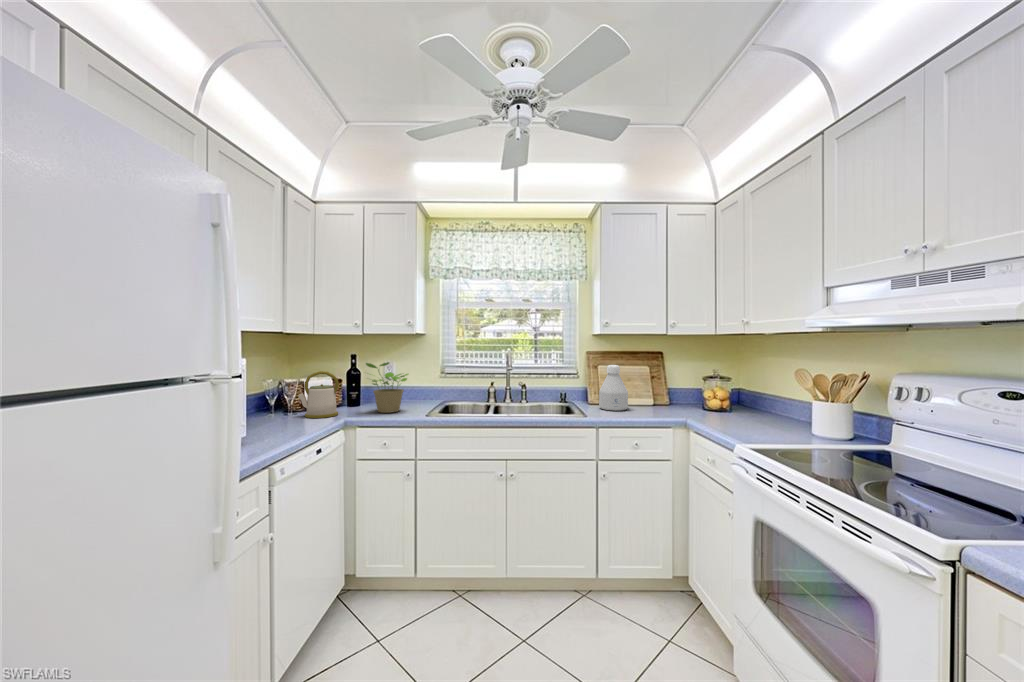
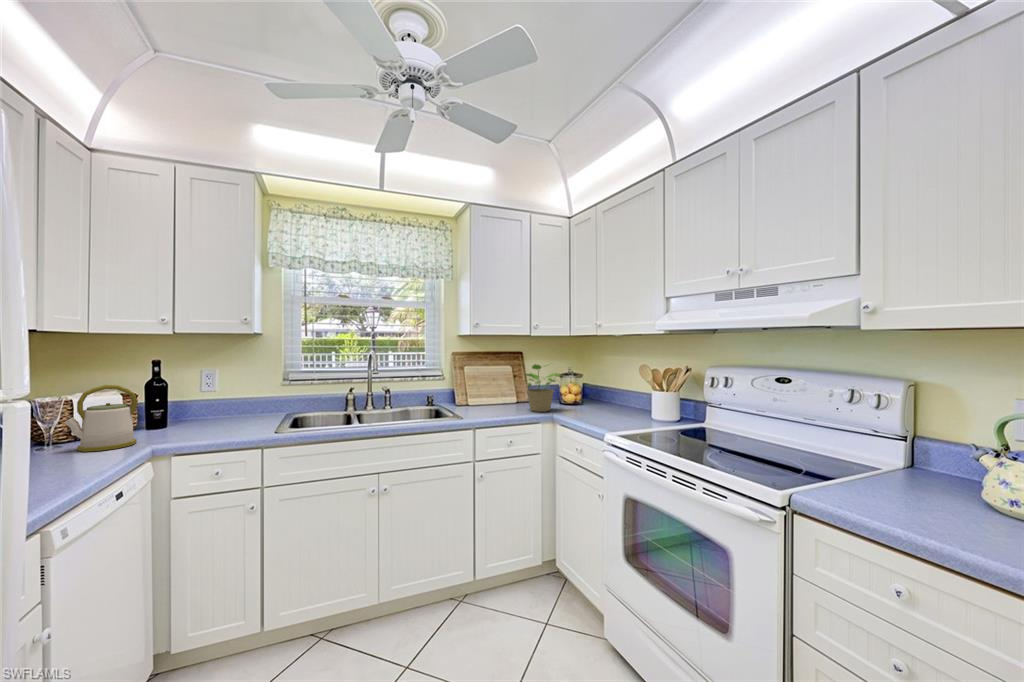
potted plant: present [366,362,408,413] -> present [524,364,560,412]
bottle: present [599,365,628,411] -> none [470,365,498,411]

